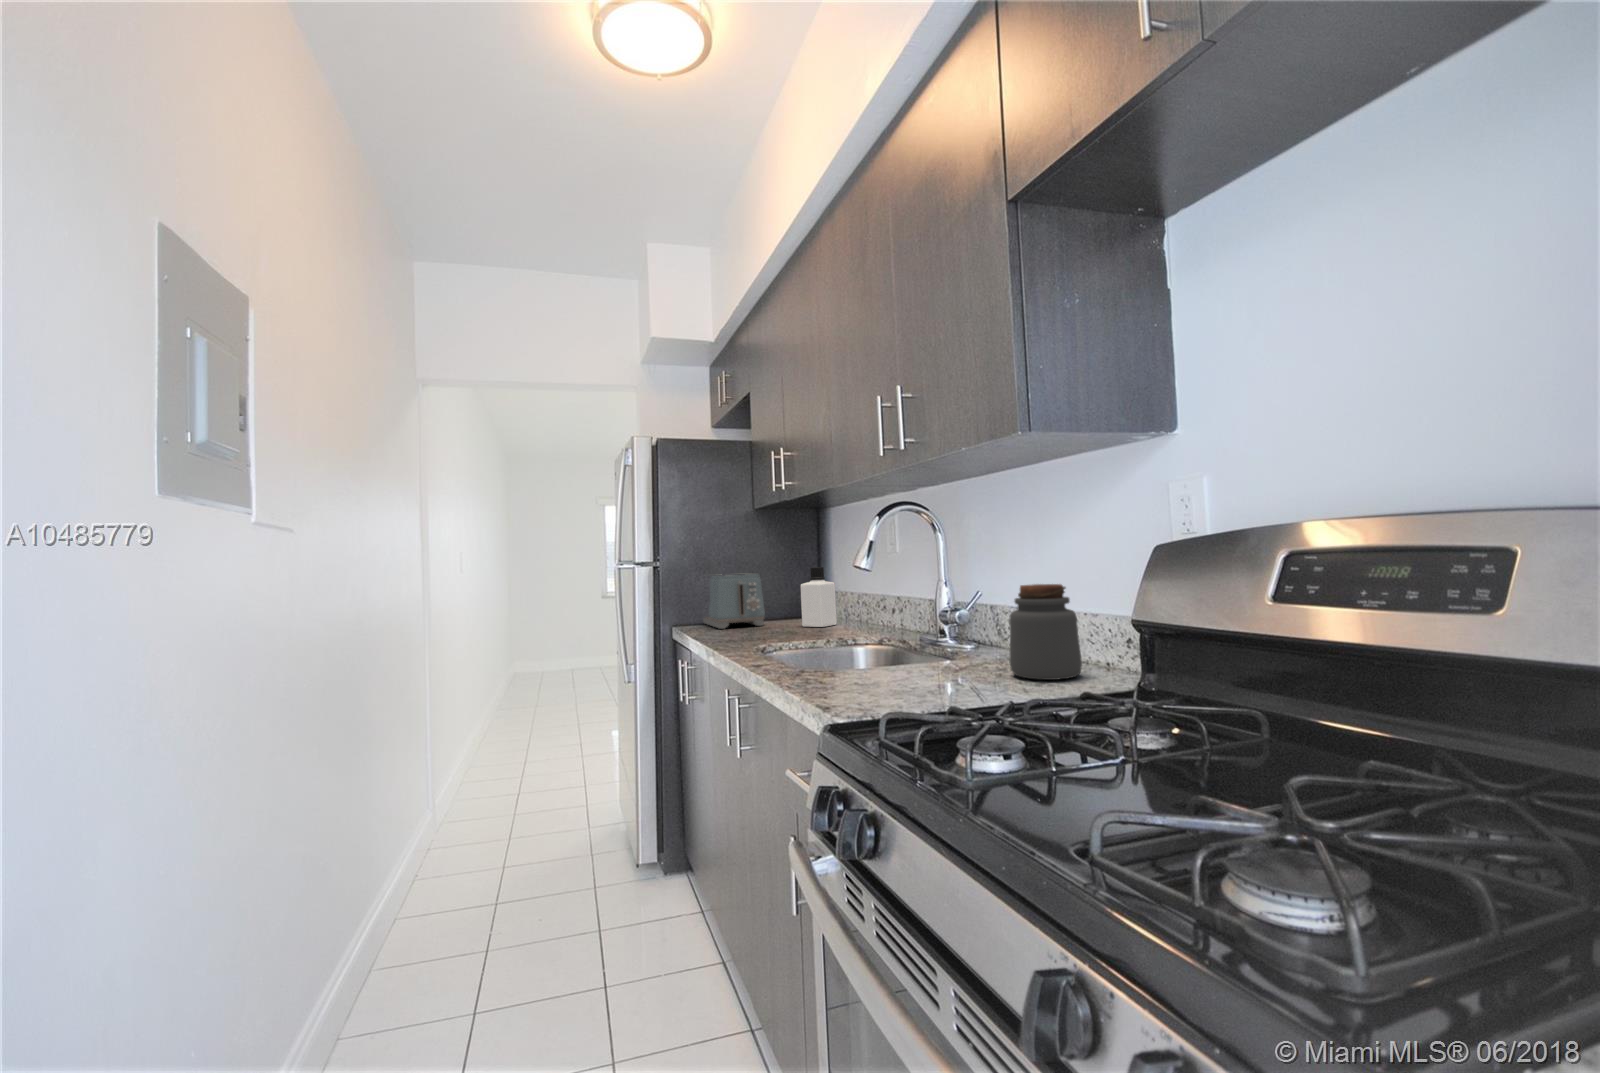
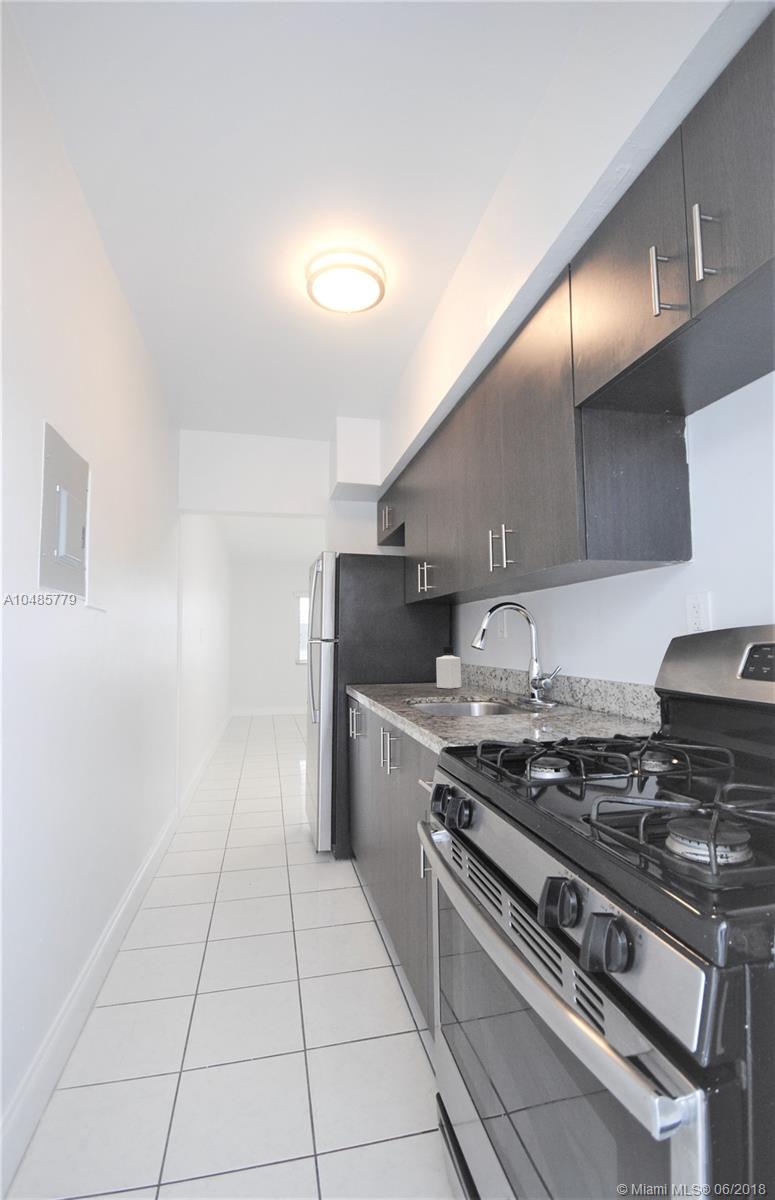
toaster: present [703,574,765,629] -> none [367,649,411,687]
jar: present [1009,584,1082,680] -> none [574,662,624,727]

